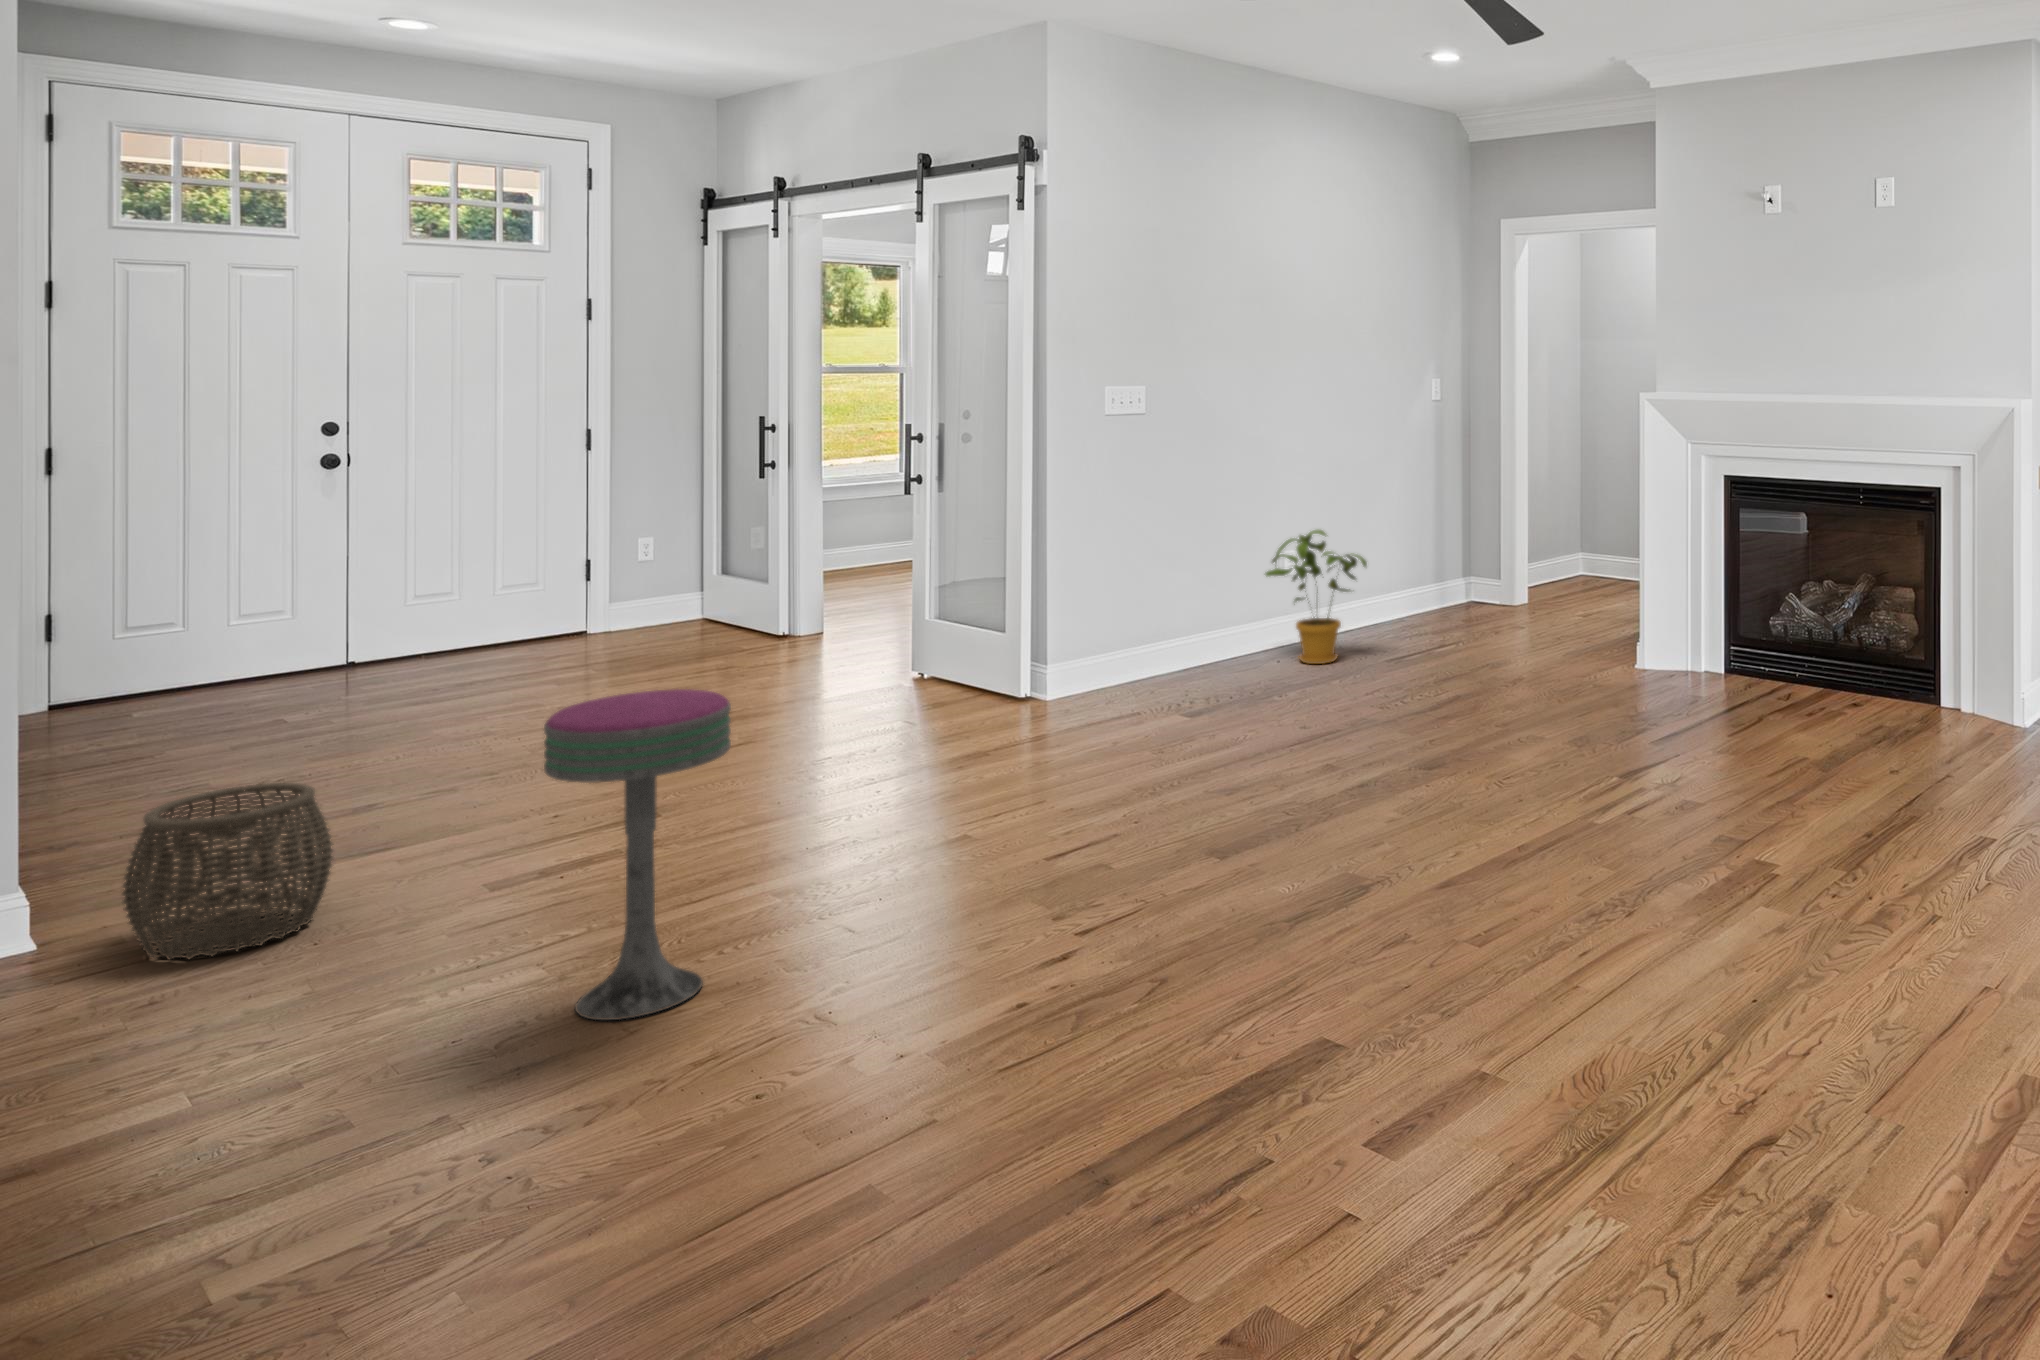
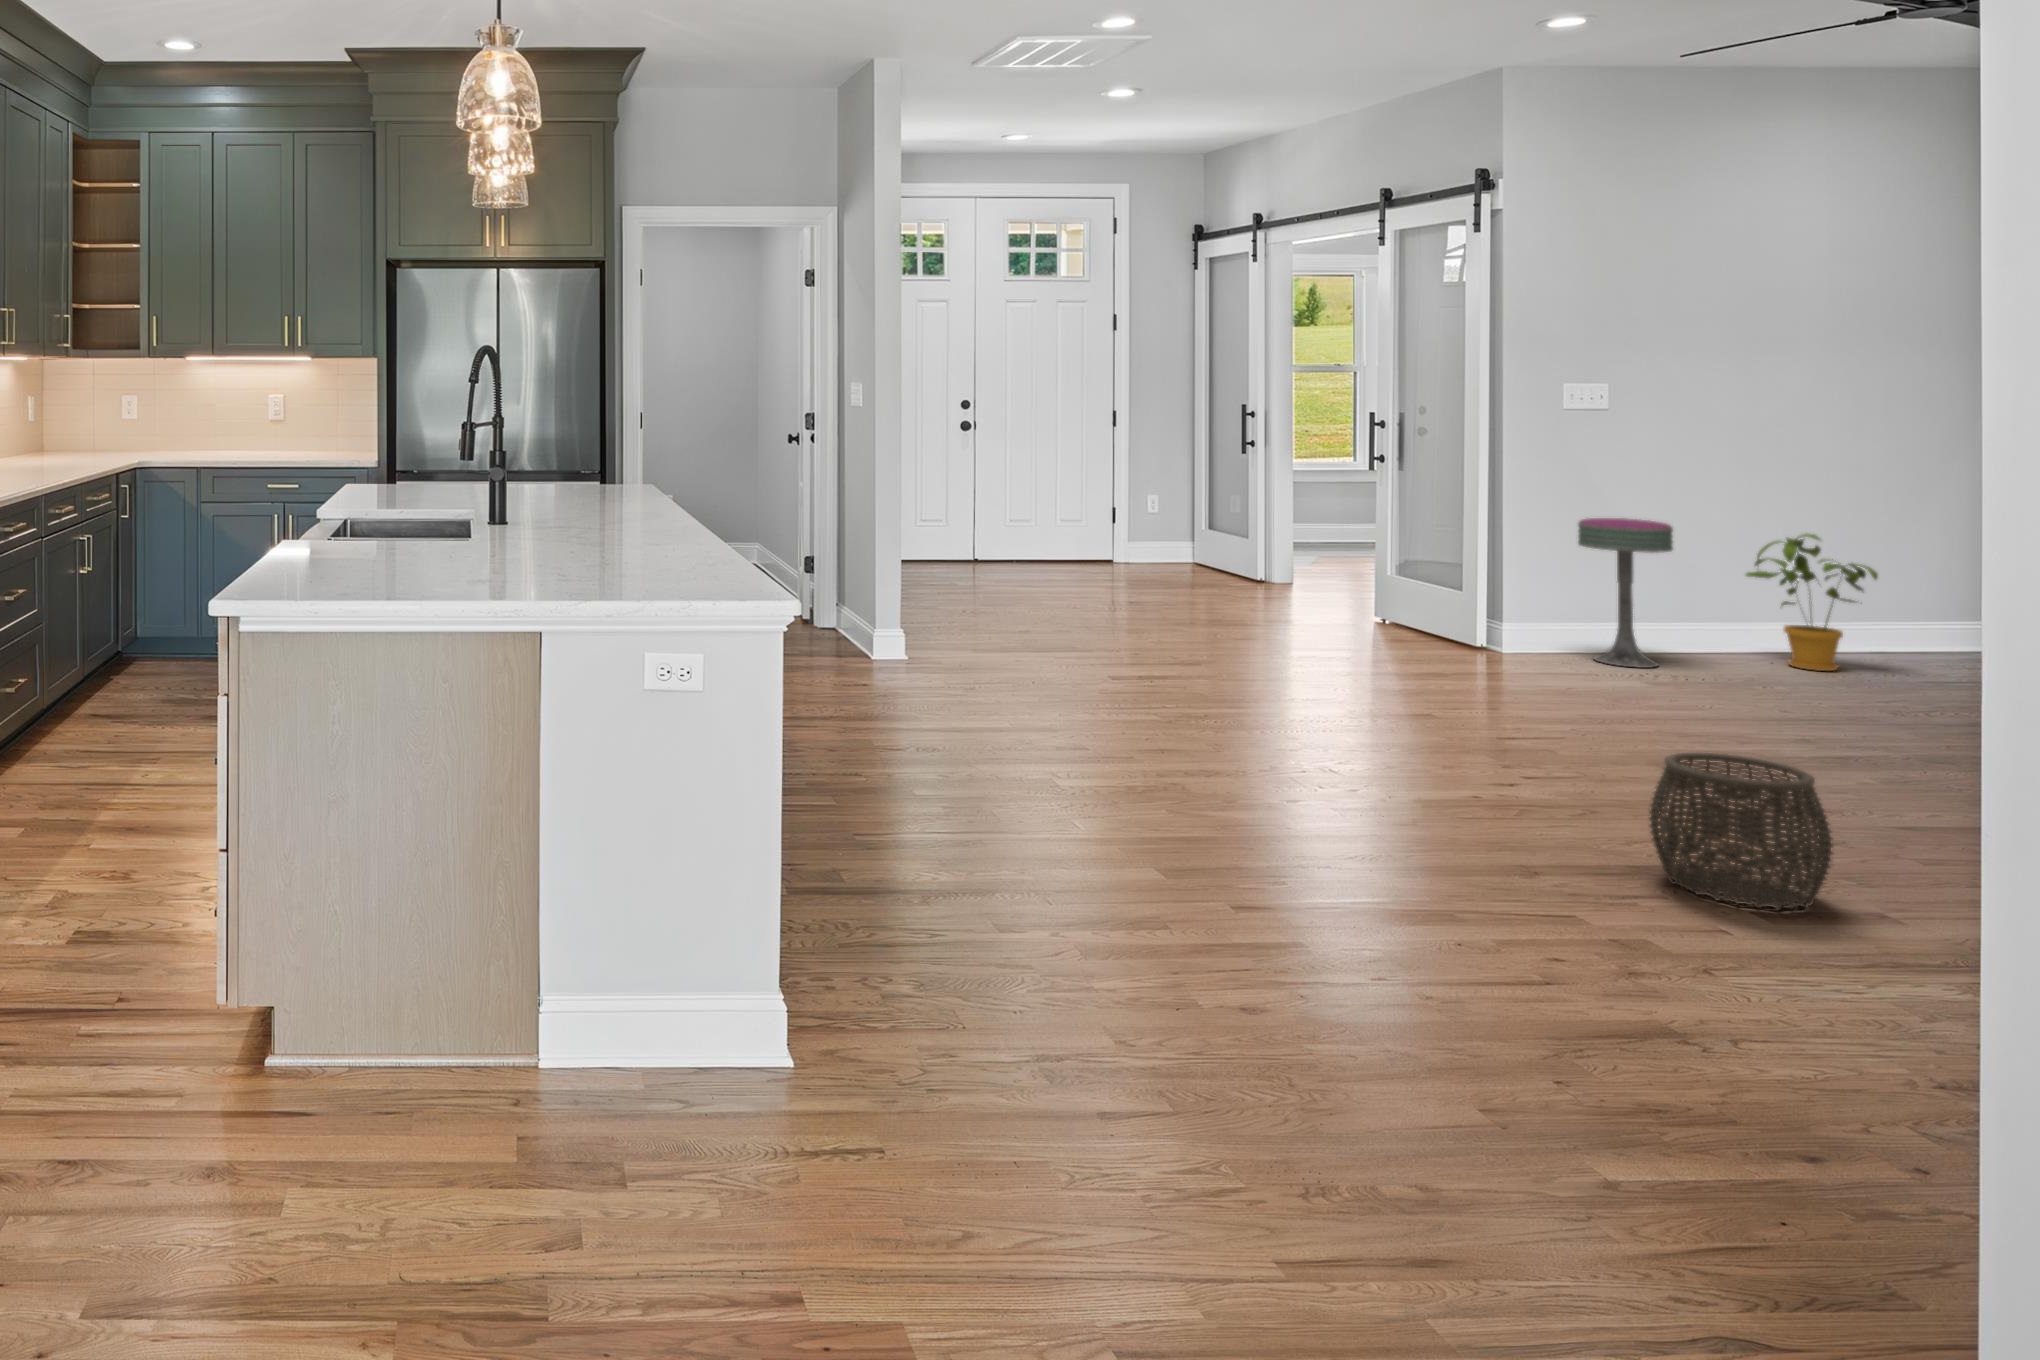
bar stool: present [544,689,731,1020] -> present [1578,518,1673,668]
woven basket: present [122,783,334,959] -> present [1649,753,1833,909]

